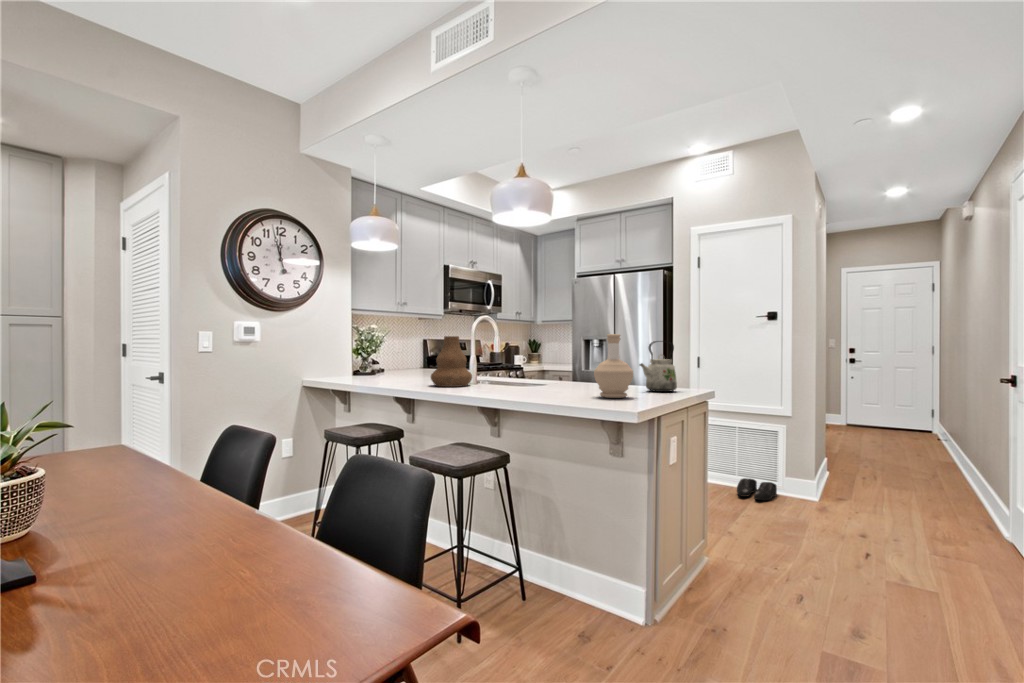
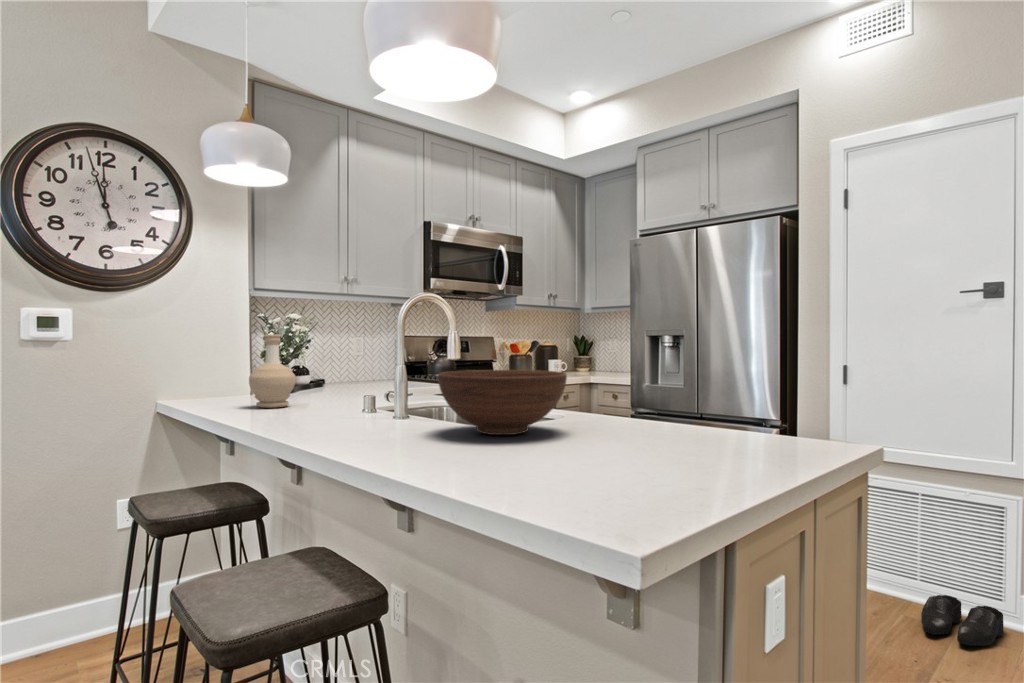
bottle: present [594,334,633,398] -> present [249,335,296,408]
vase: present [431,336,472,387] -> none [314,332,393,427]
kettle: present [640,341,677,392] -> none [699,340,786,452]
fruit bowl: none [505,356,570,388] -> present [438,370,567,435]

